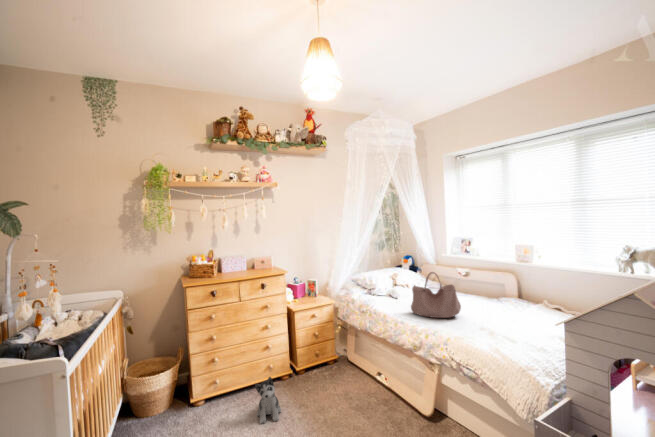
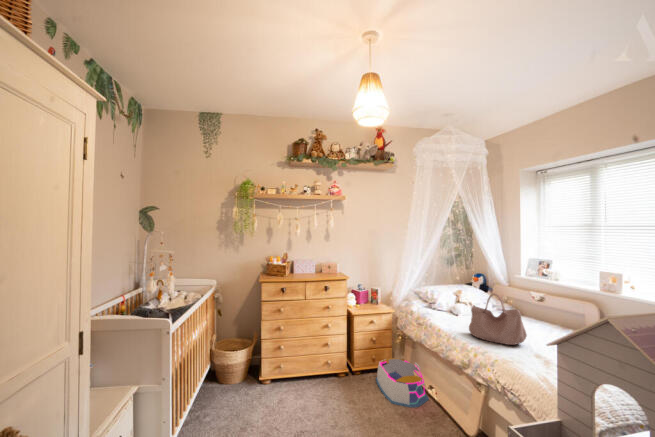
storage bin: none [321,349,376,396] -> present [376,358,429,407]
plush toy: present [255,377,281,424] -> none [310,371,333,413]

